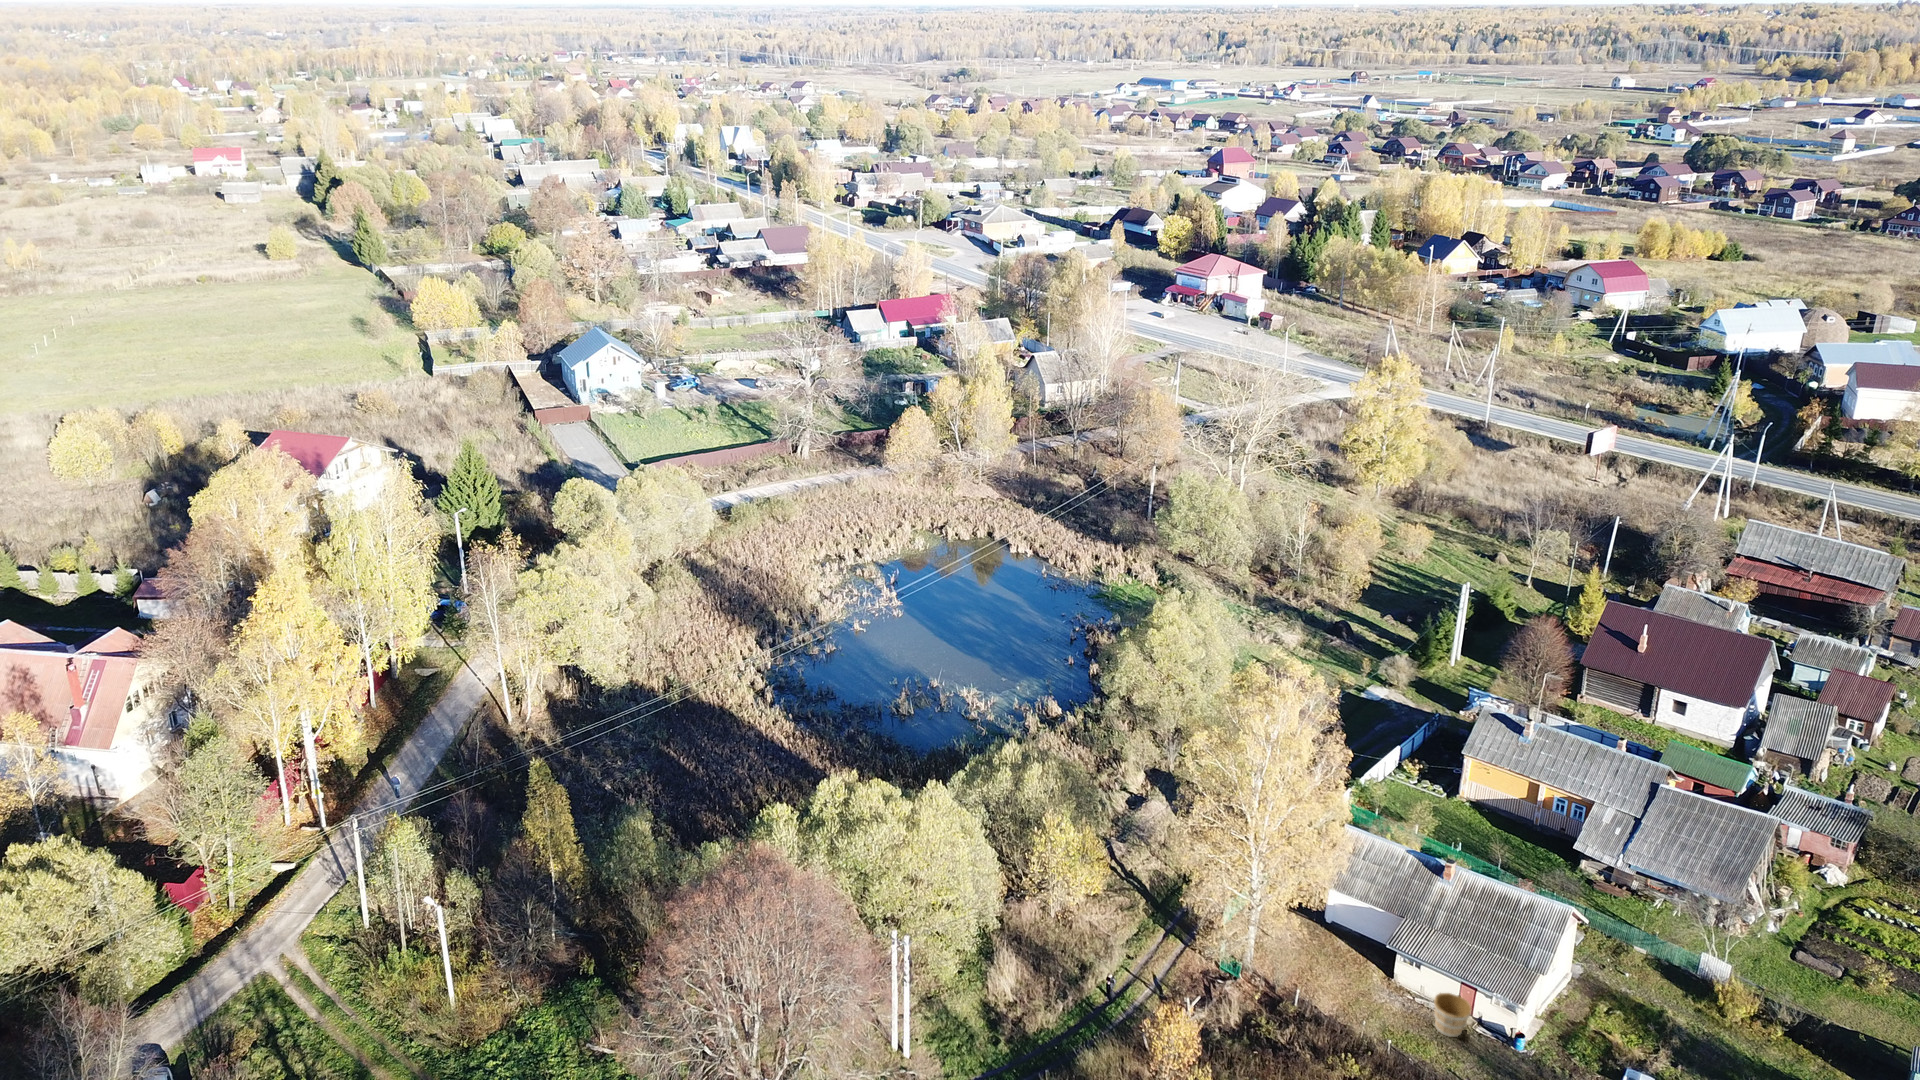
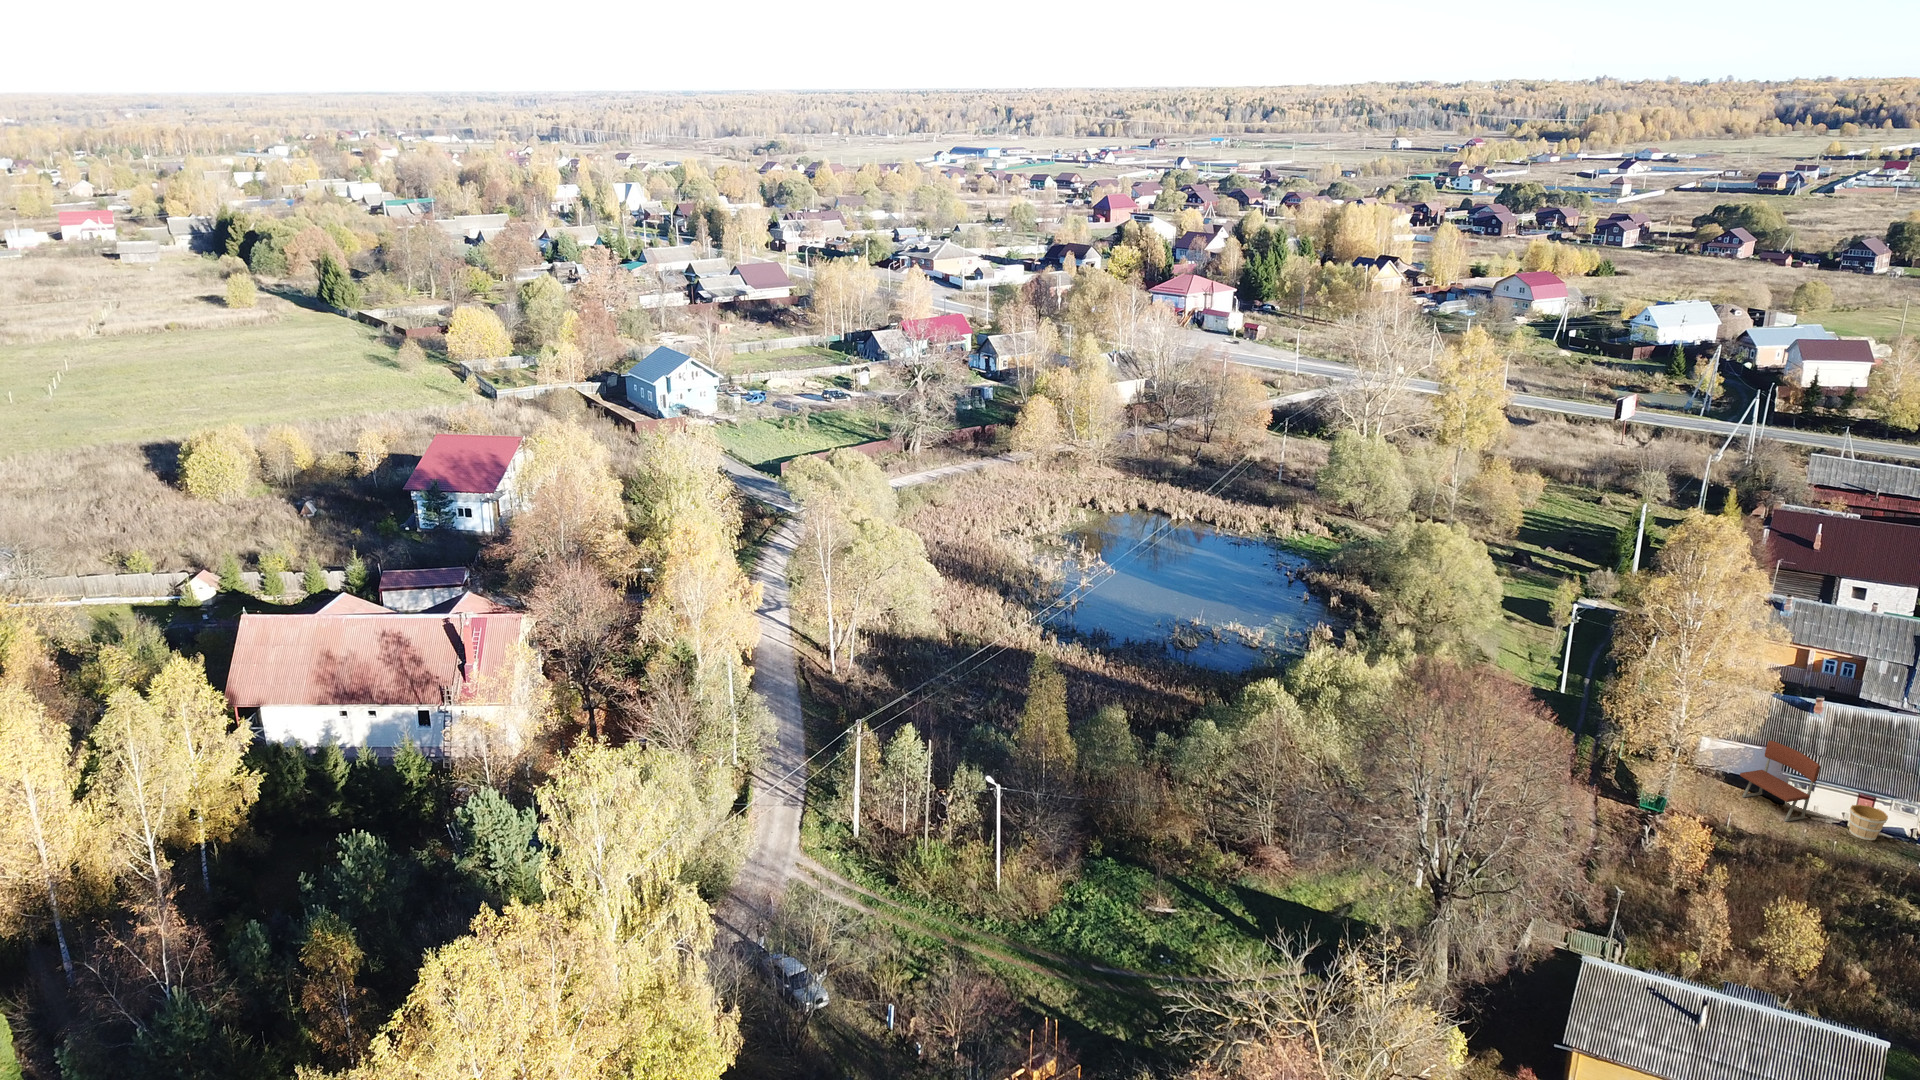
bench: none [1342,904,1406,1000] -> present [1740,741,1820,822]

